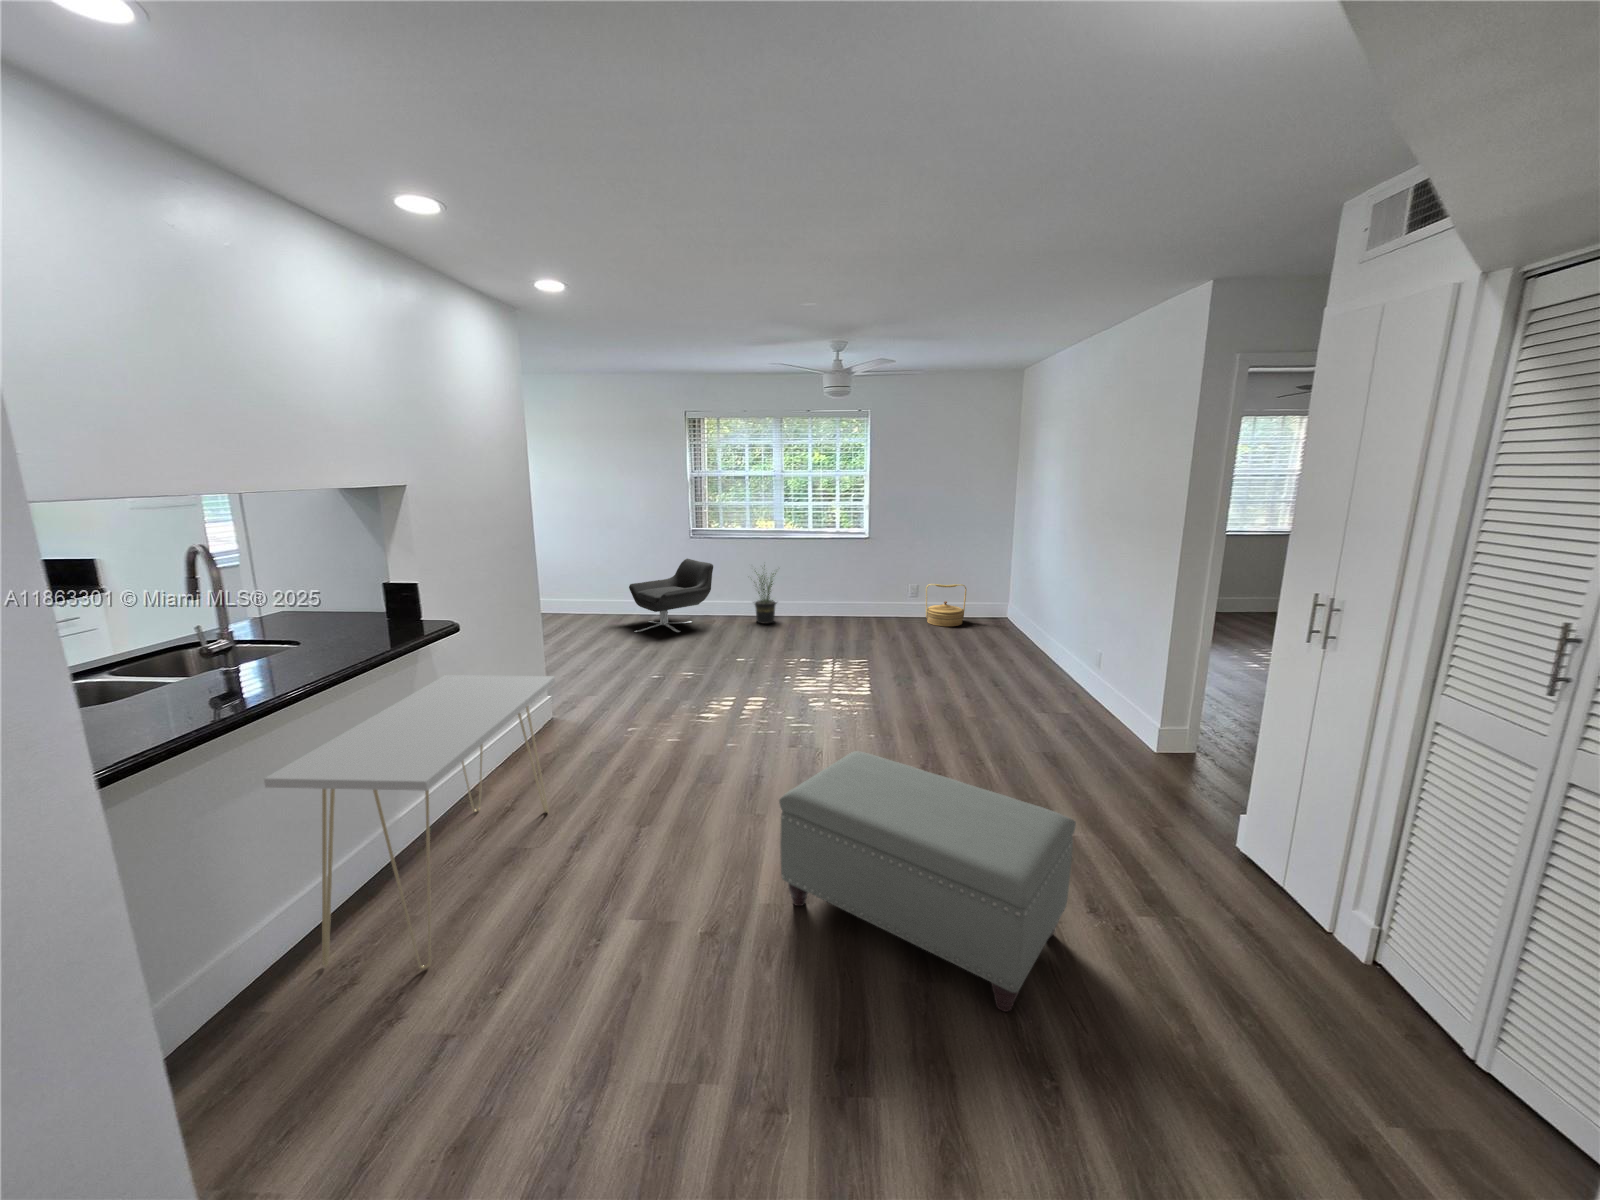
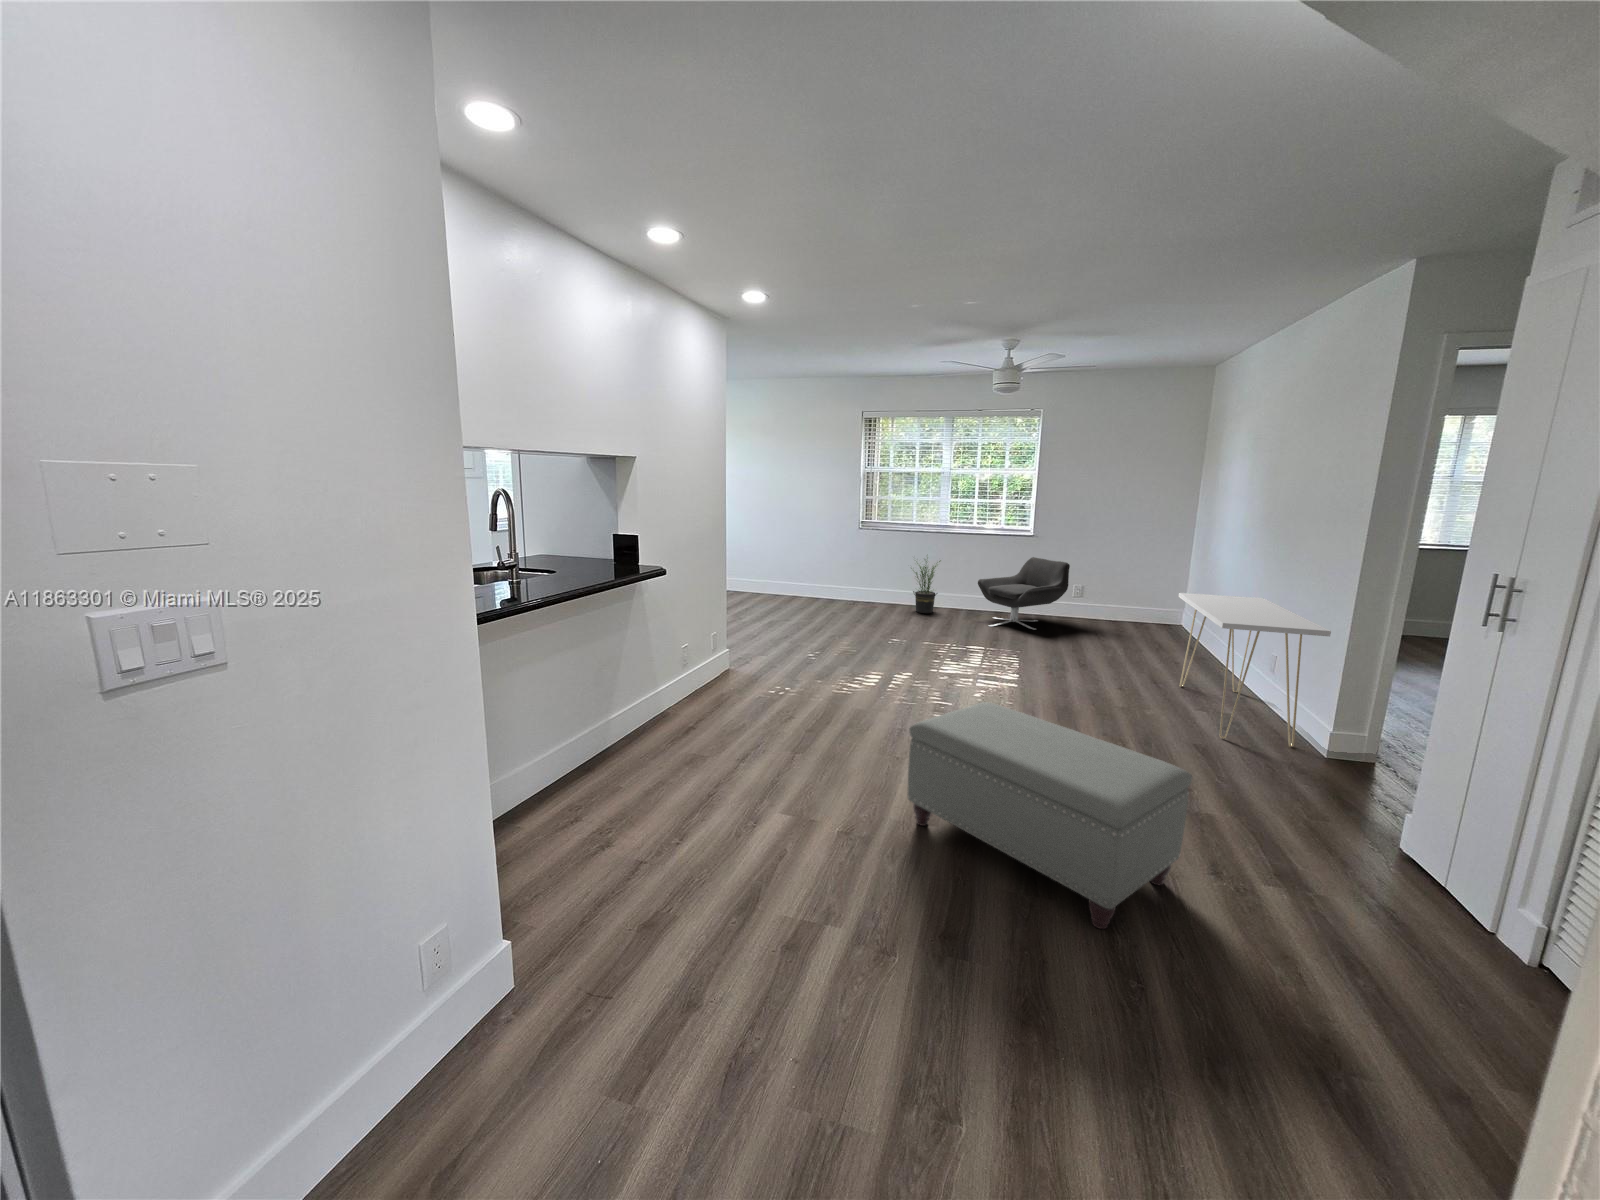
lounge chair: present [629,559,713,632] -> present [978,557,1070,630]
woven basket: present [926,584,967,626] -> none [1090,584,1136,629]
console table: present [264,675,555,970] -> present [1179,593,1331,747]

